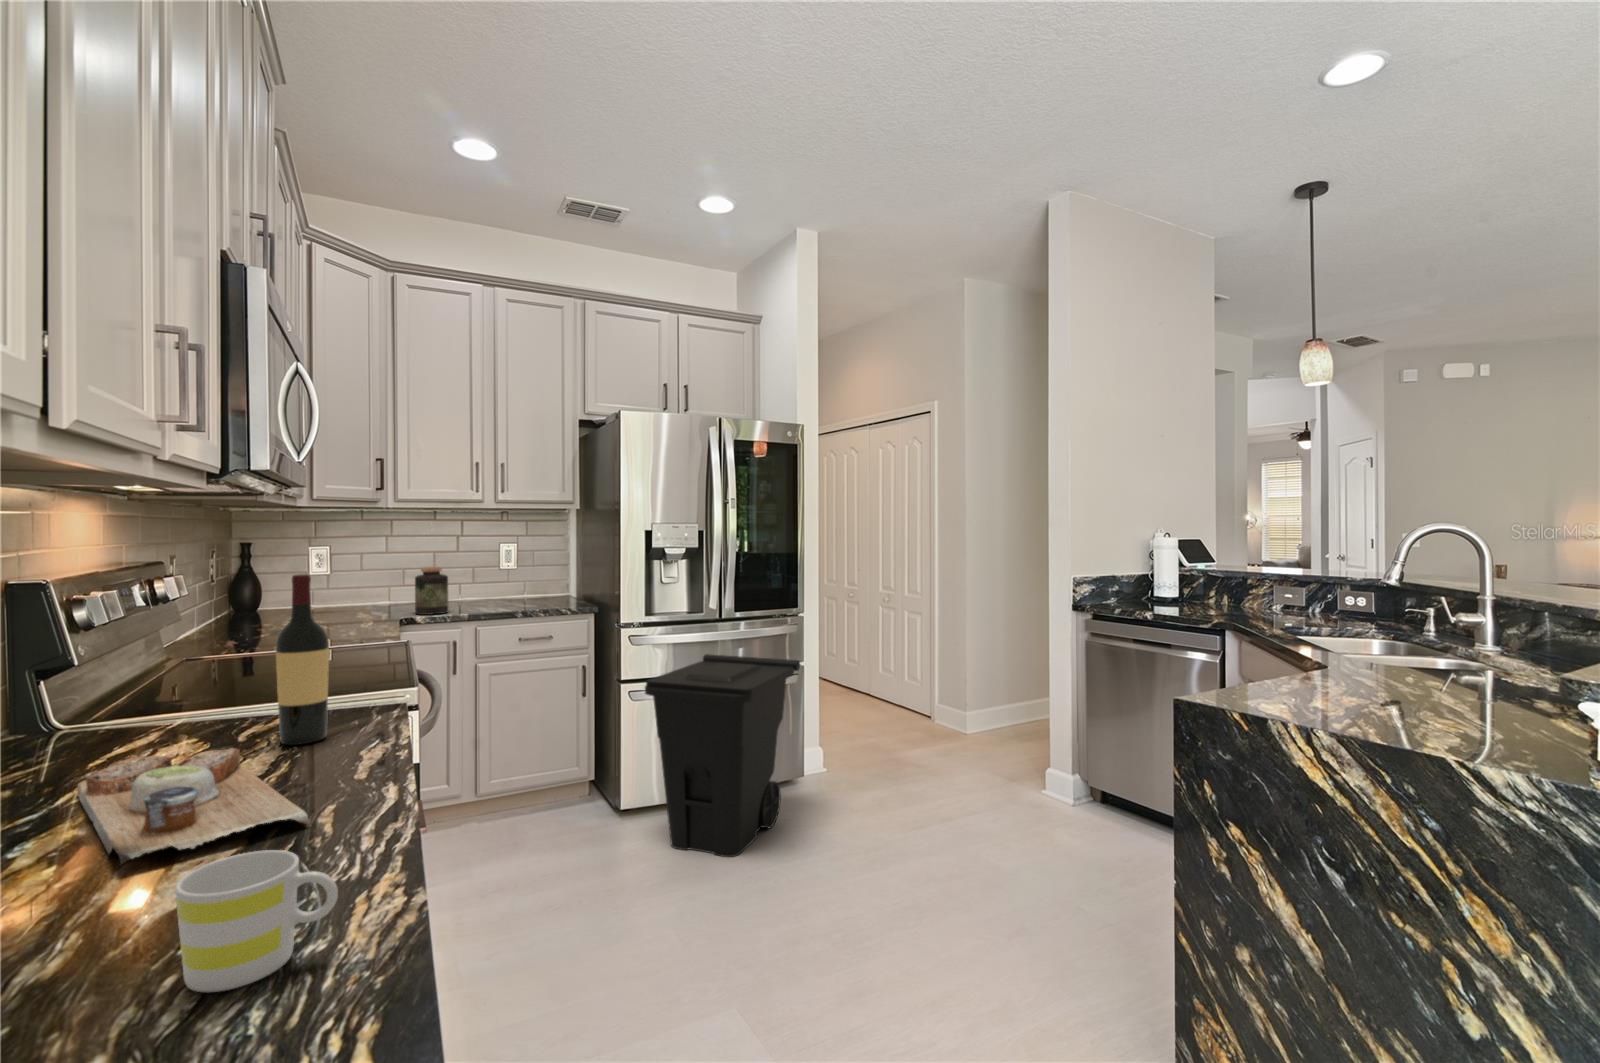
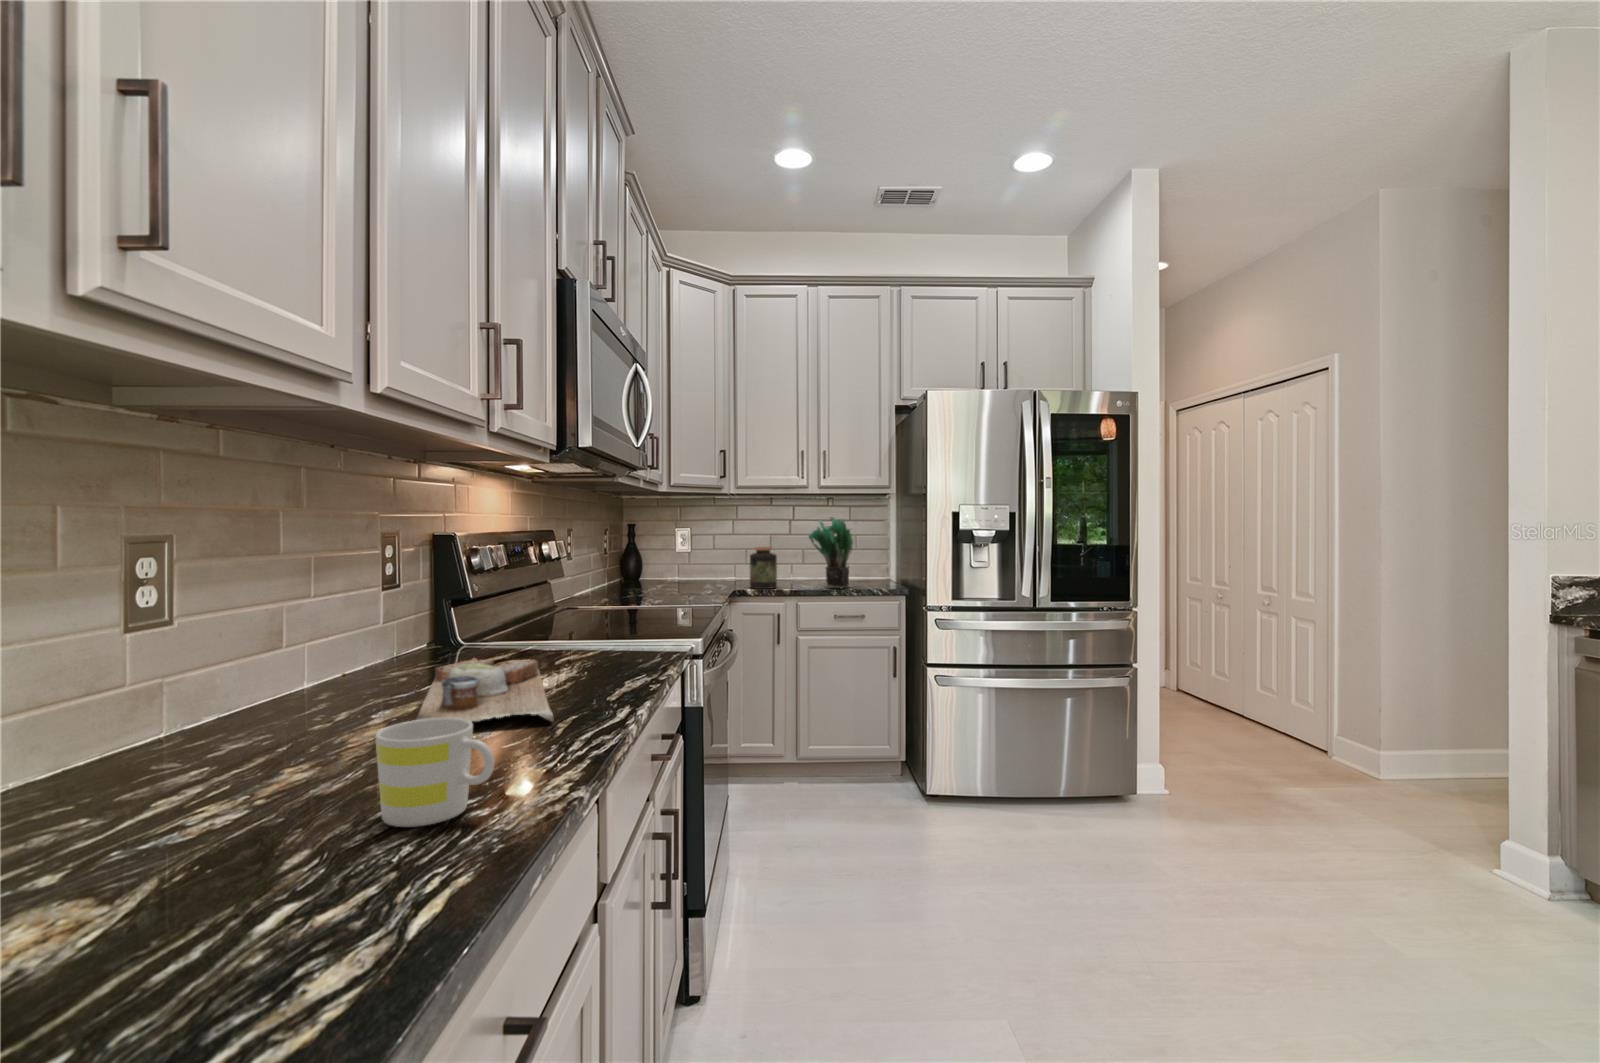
potted plant: none [487,533,535,610] -> present [809,517,853,588]
wine bottle: present [276,574,329,745] -> none [579,522,619,668]
trash can: present [645,654,800,857] -> none [946,644,1126,863]

